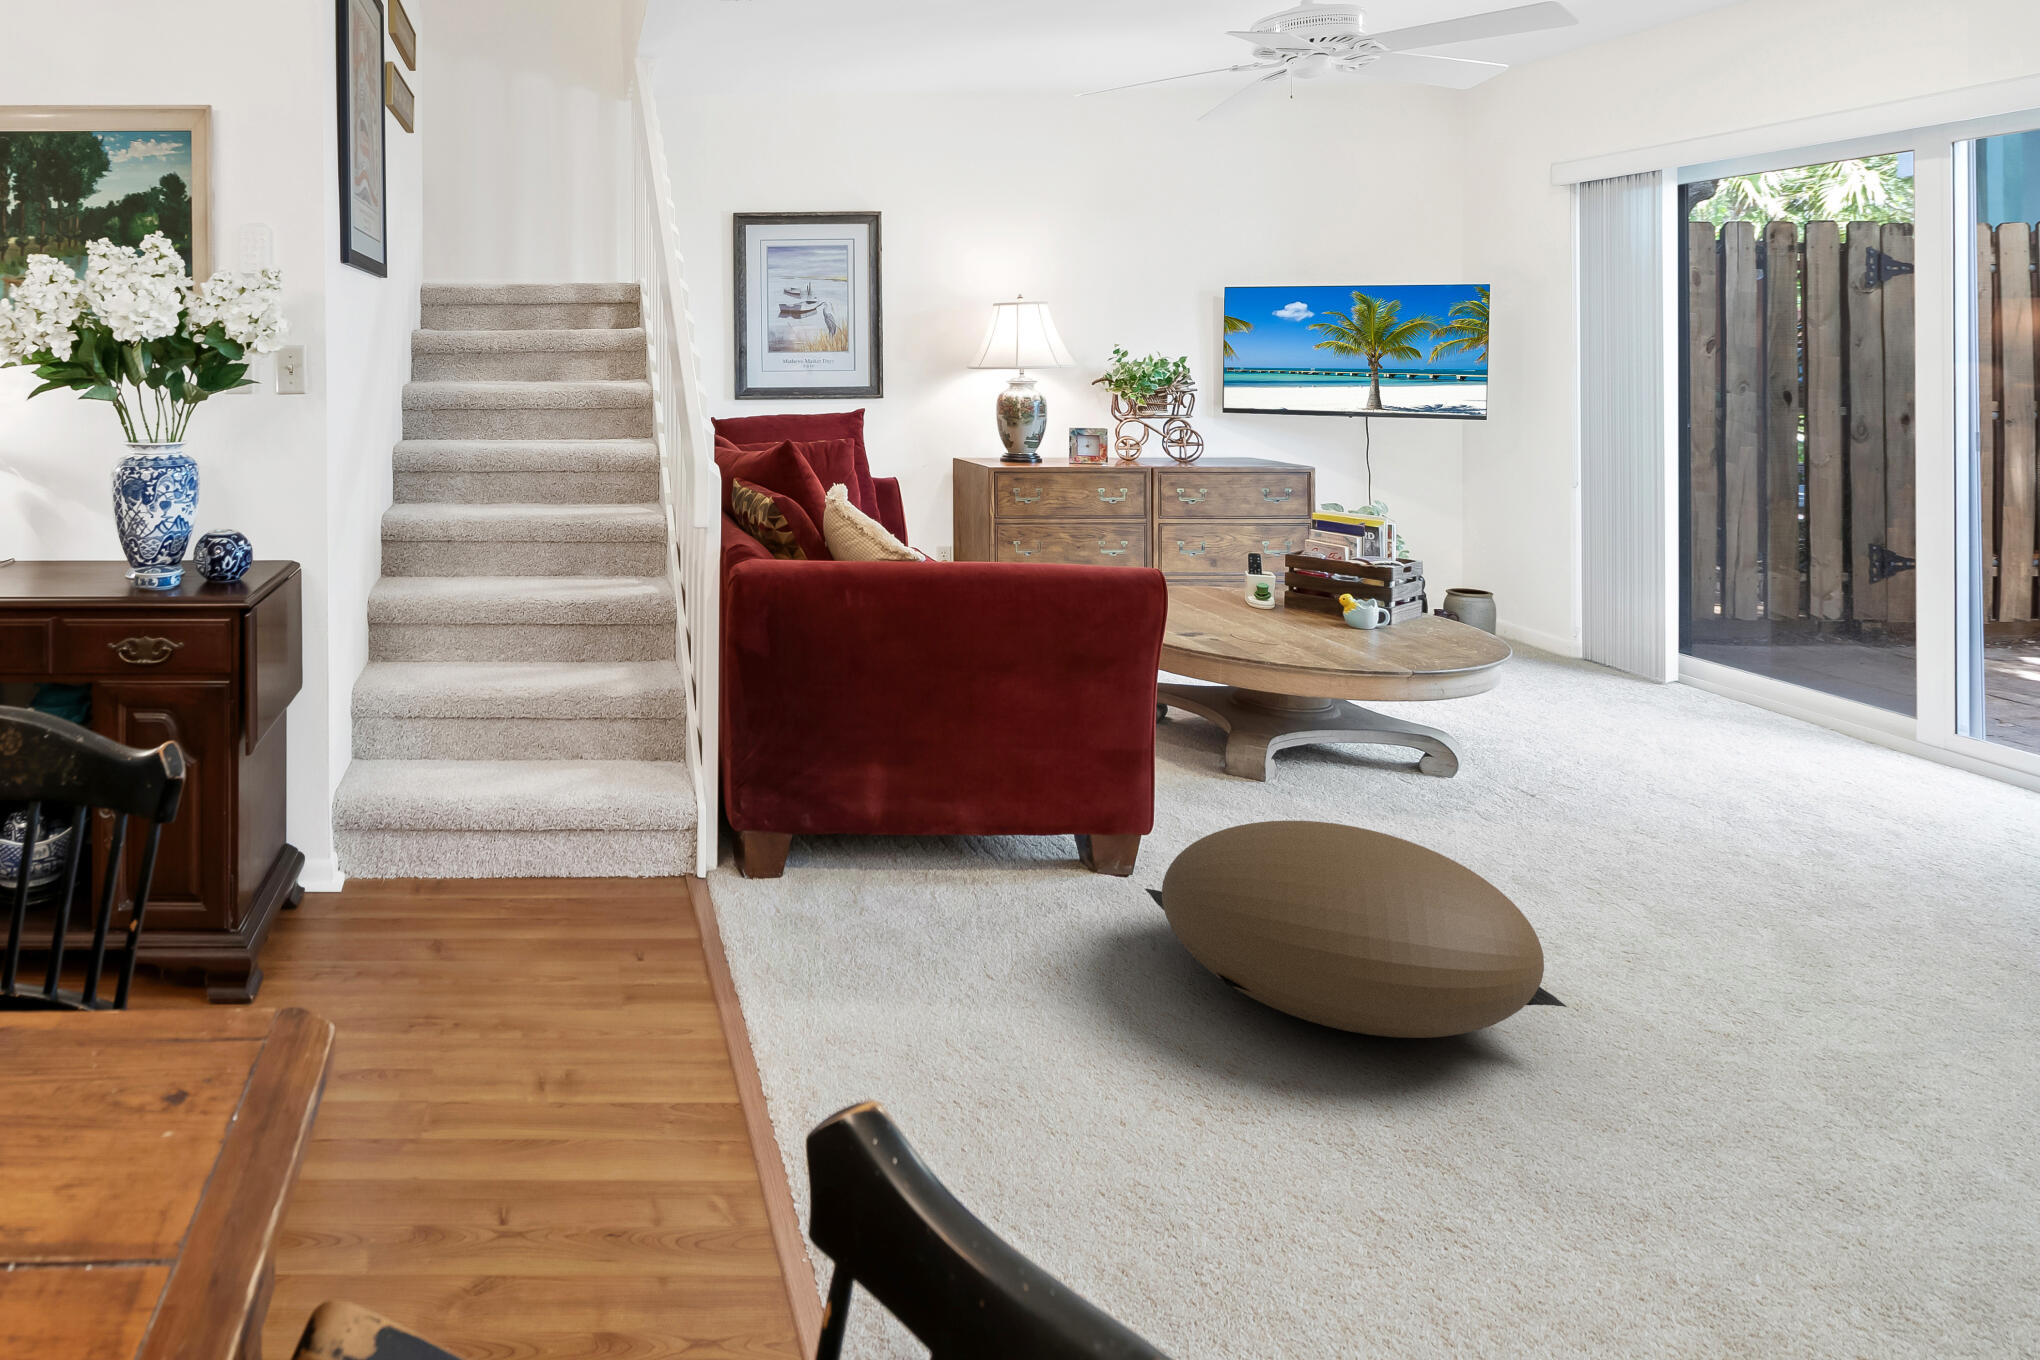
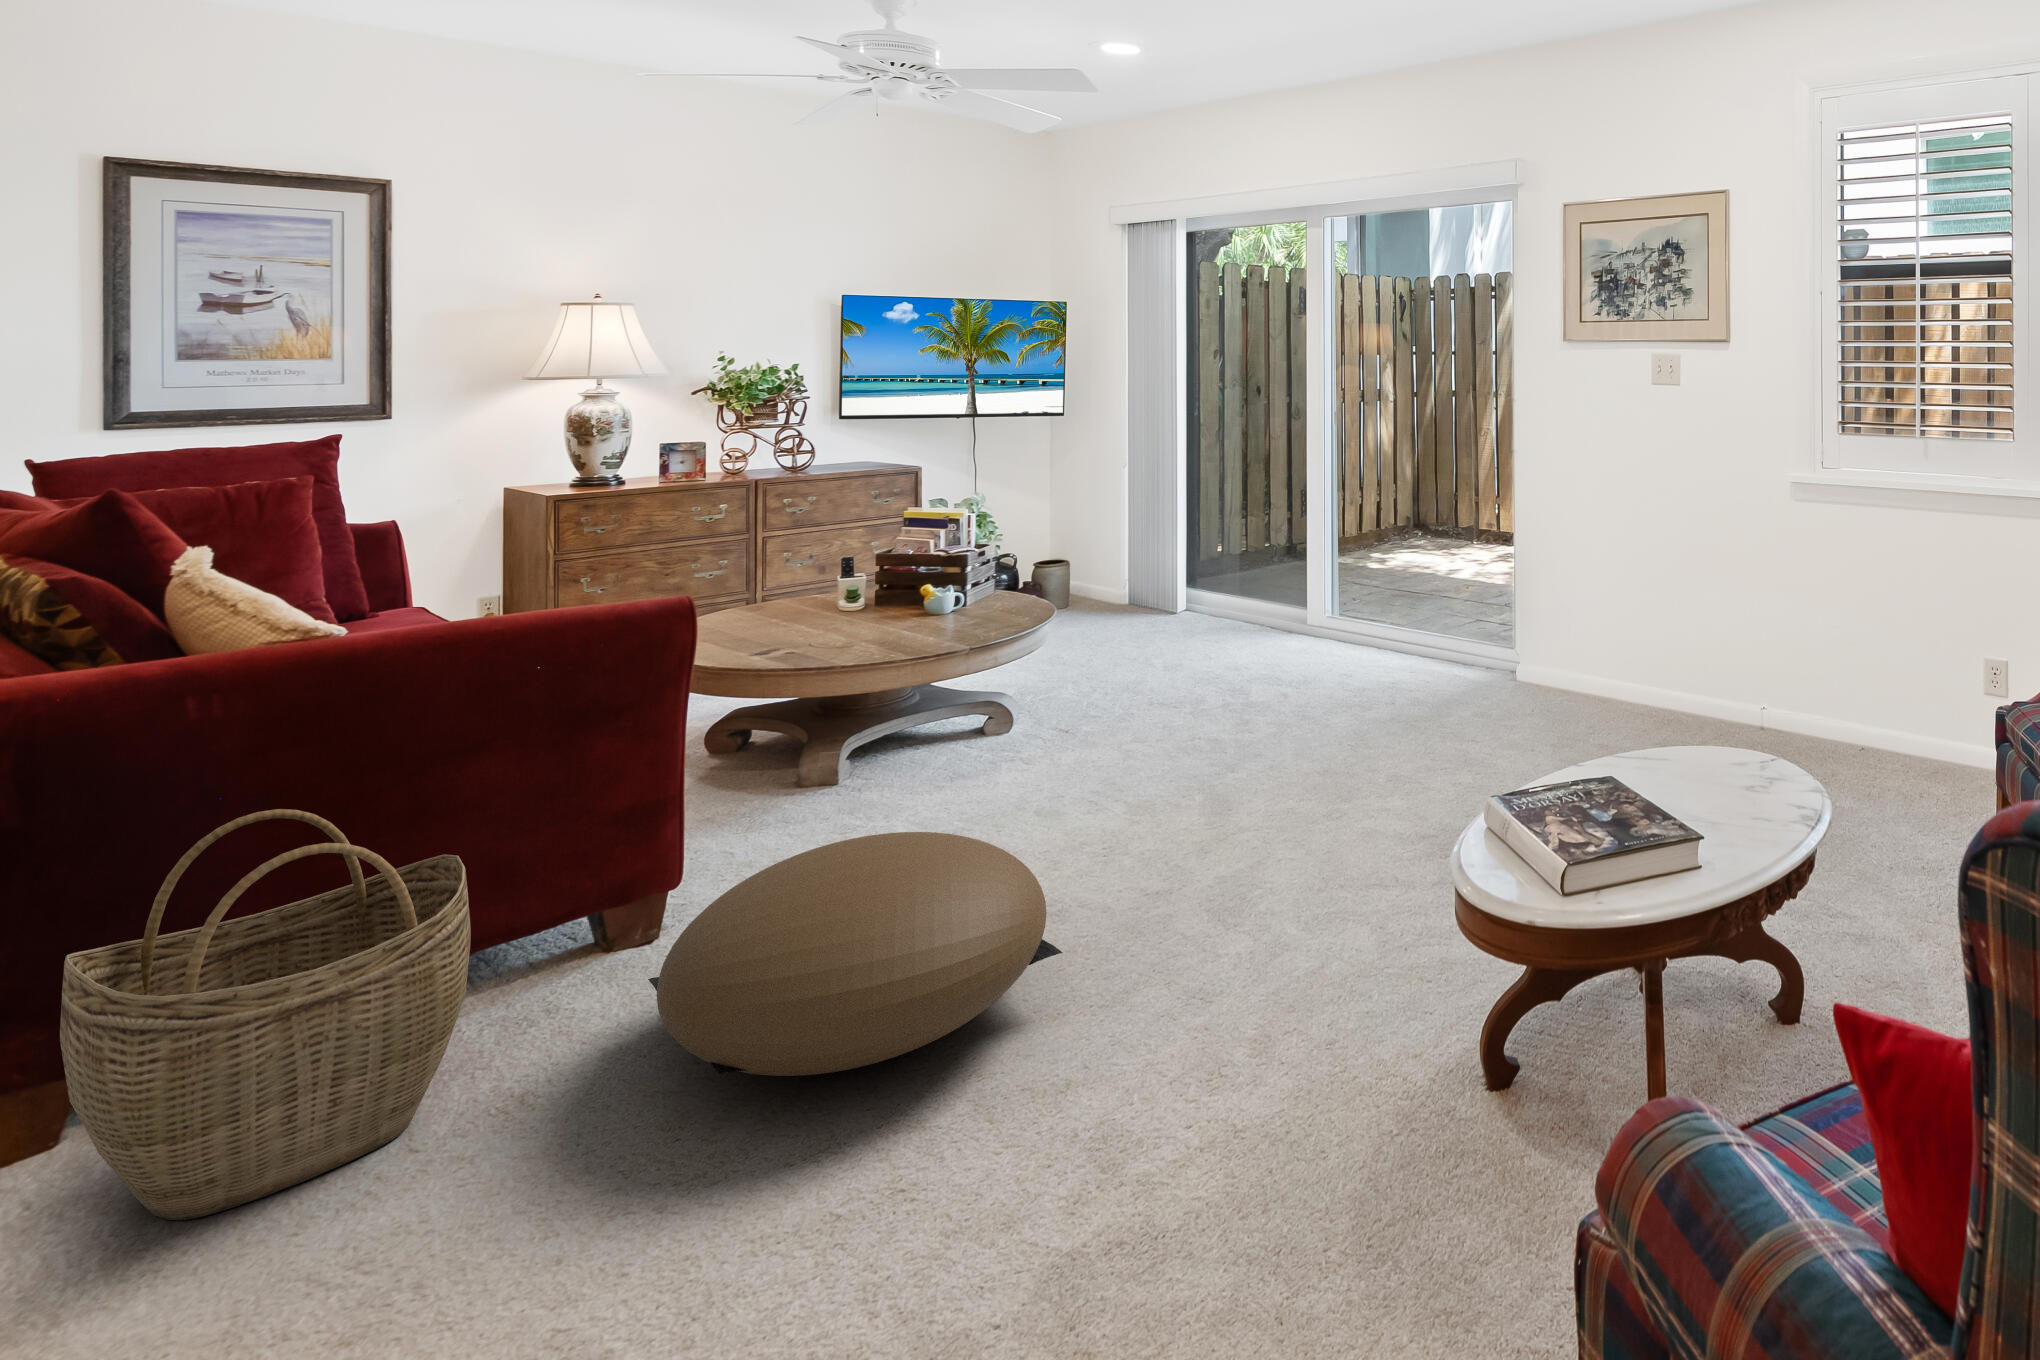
woven basket: none [815,679,1027,945] -> present [60,809,471,1220]

